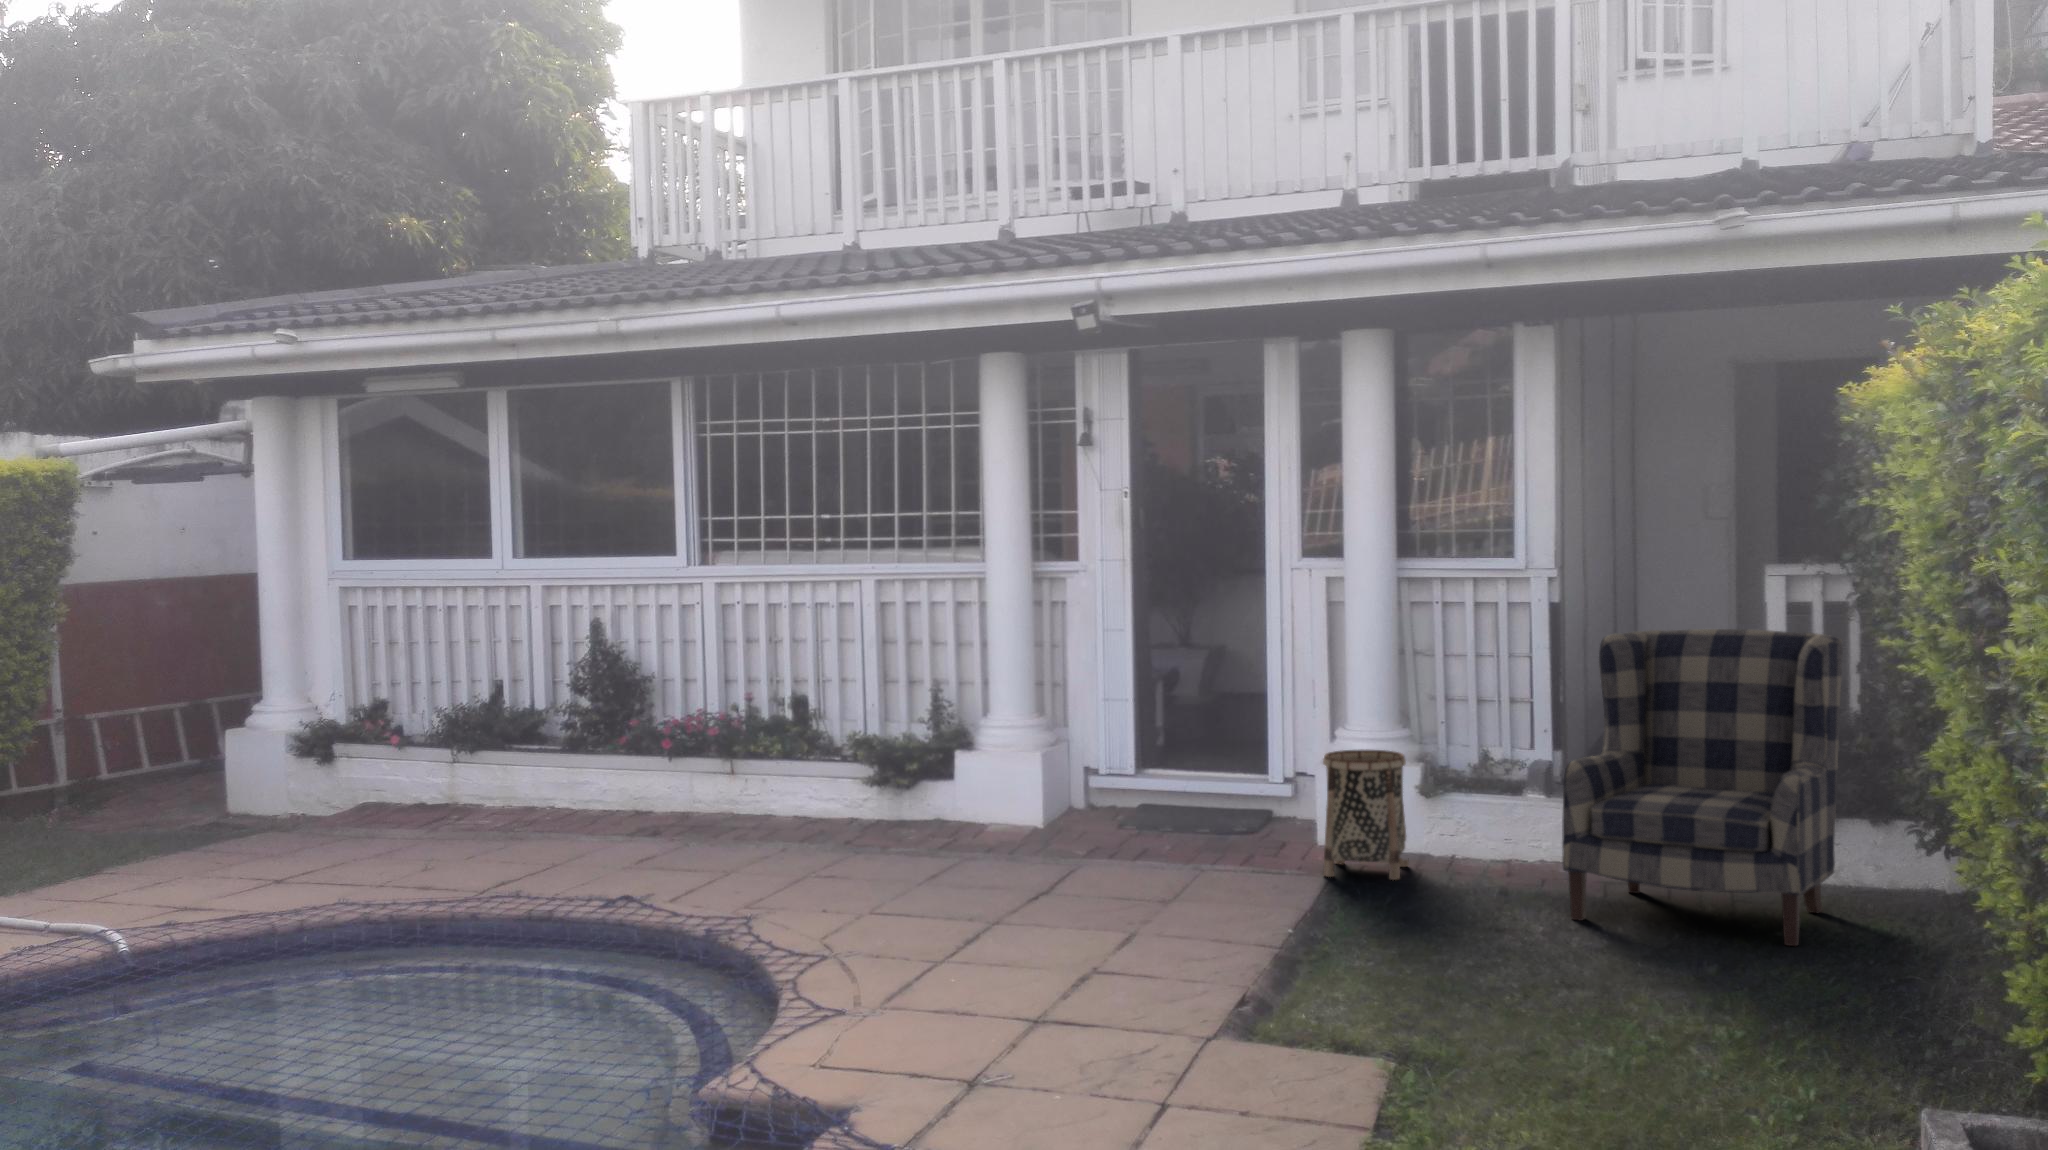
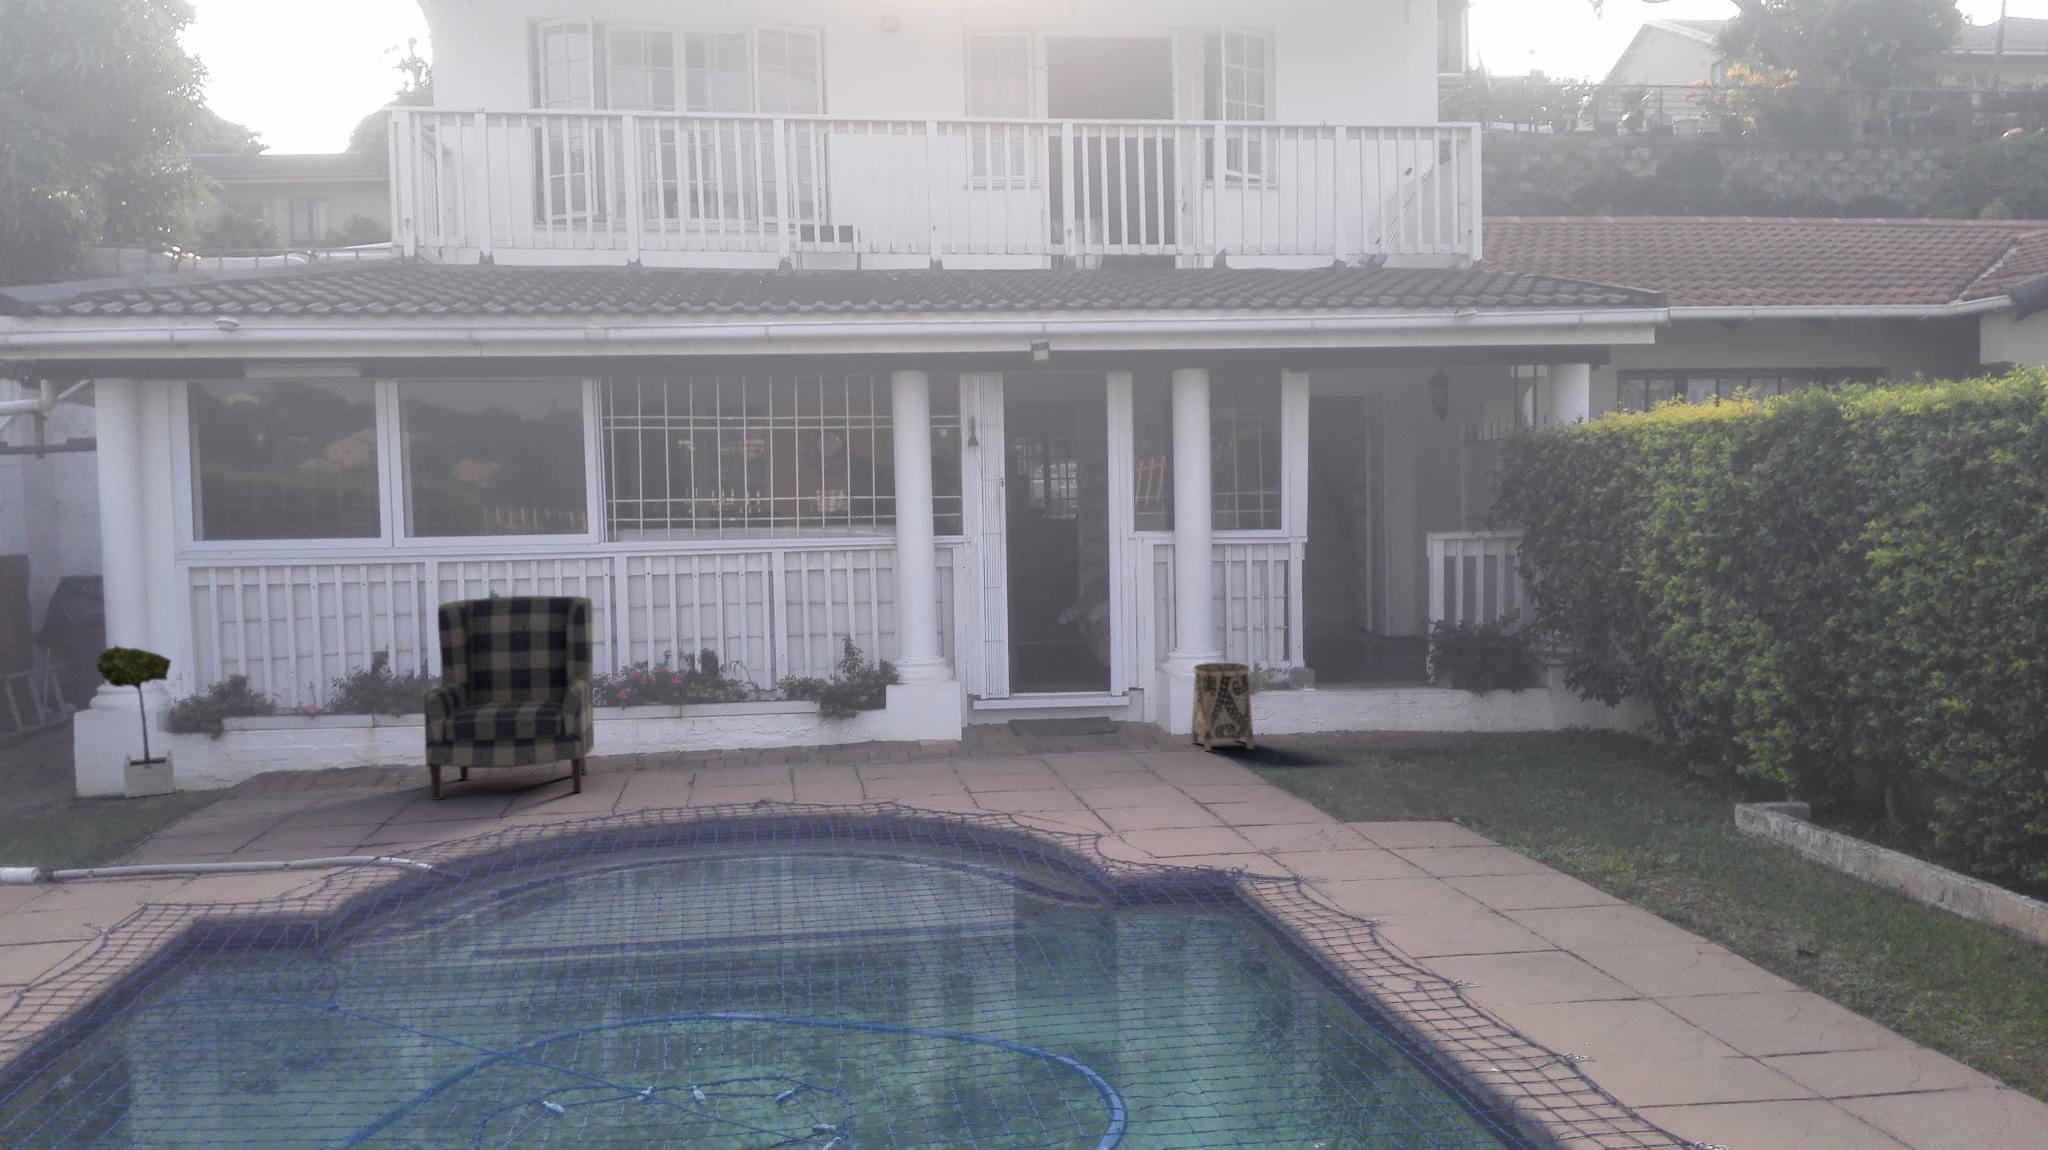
chair: present [1562,629,1843,946] -> present [424,596,594,800]
potted tree: none [215,662,293,813] -> present [97,646,175,798]

